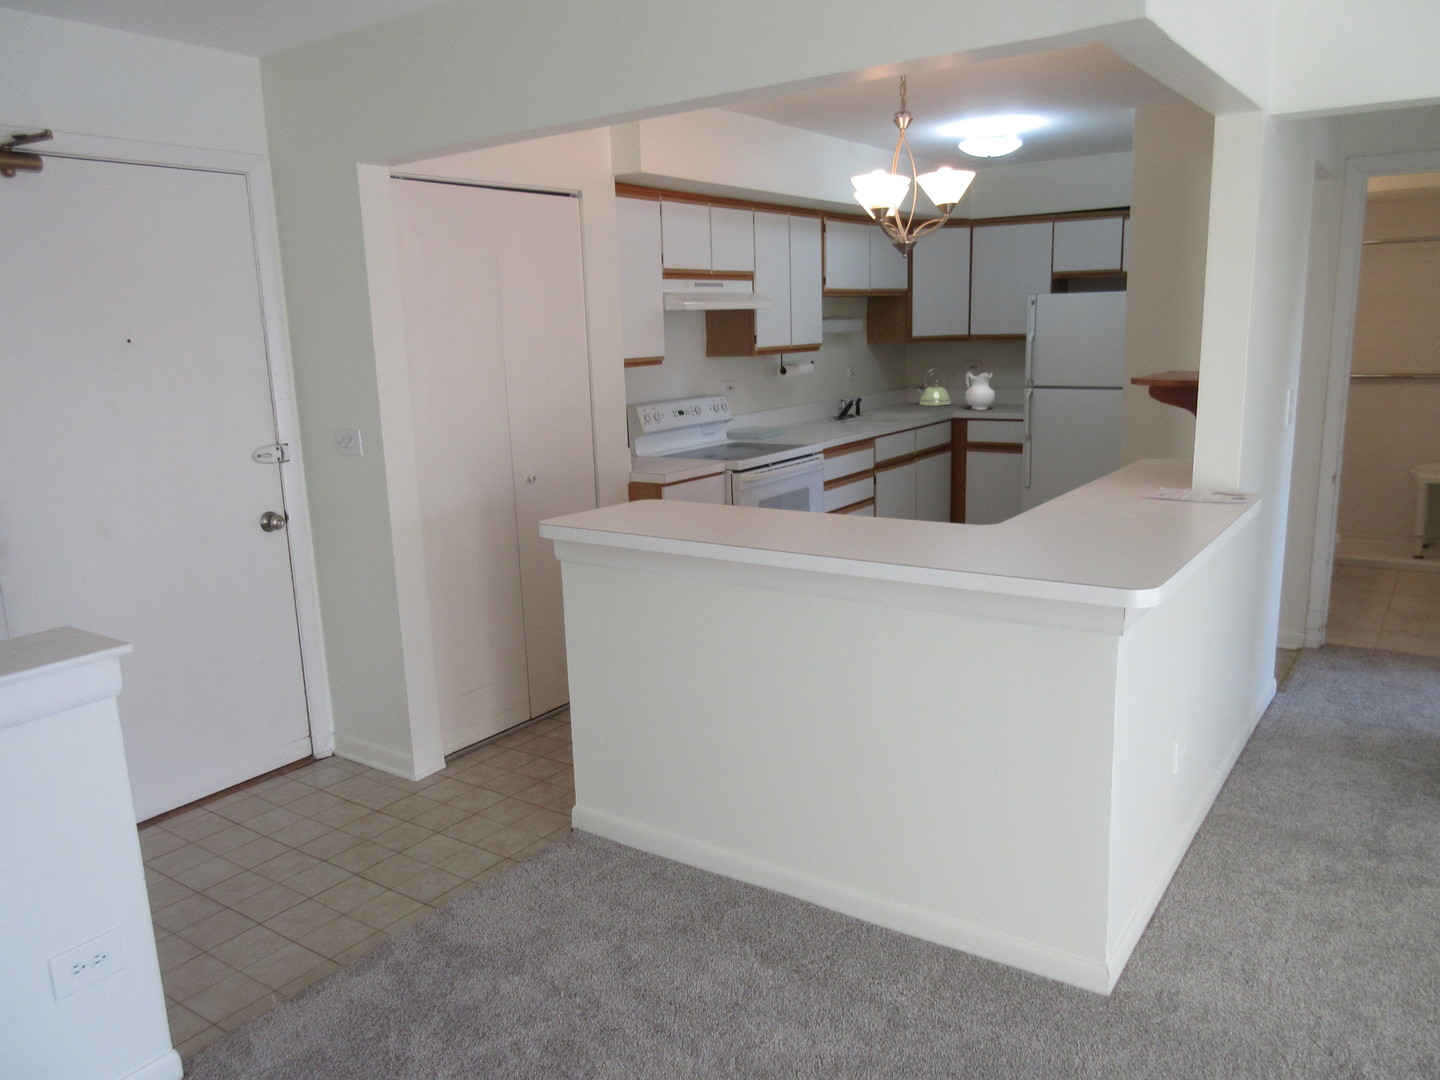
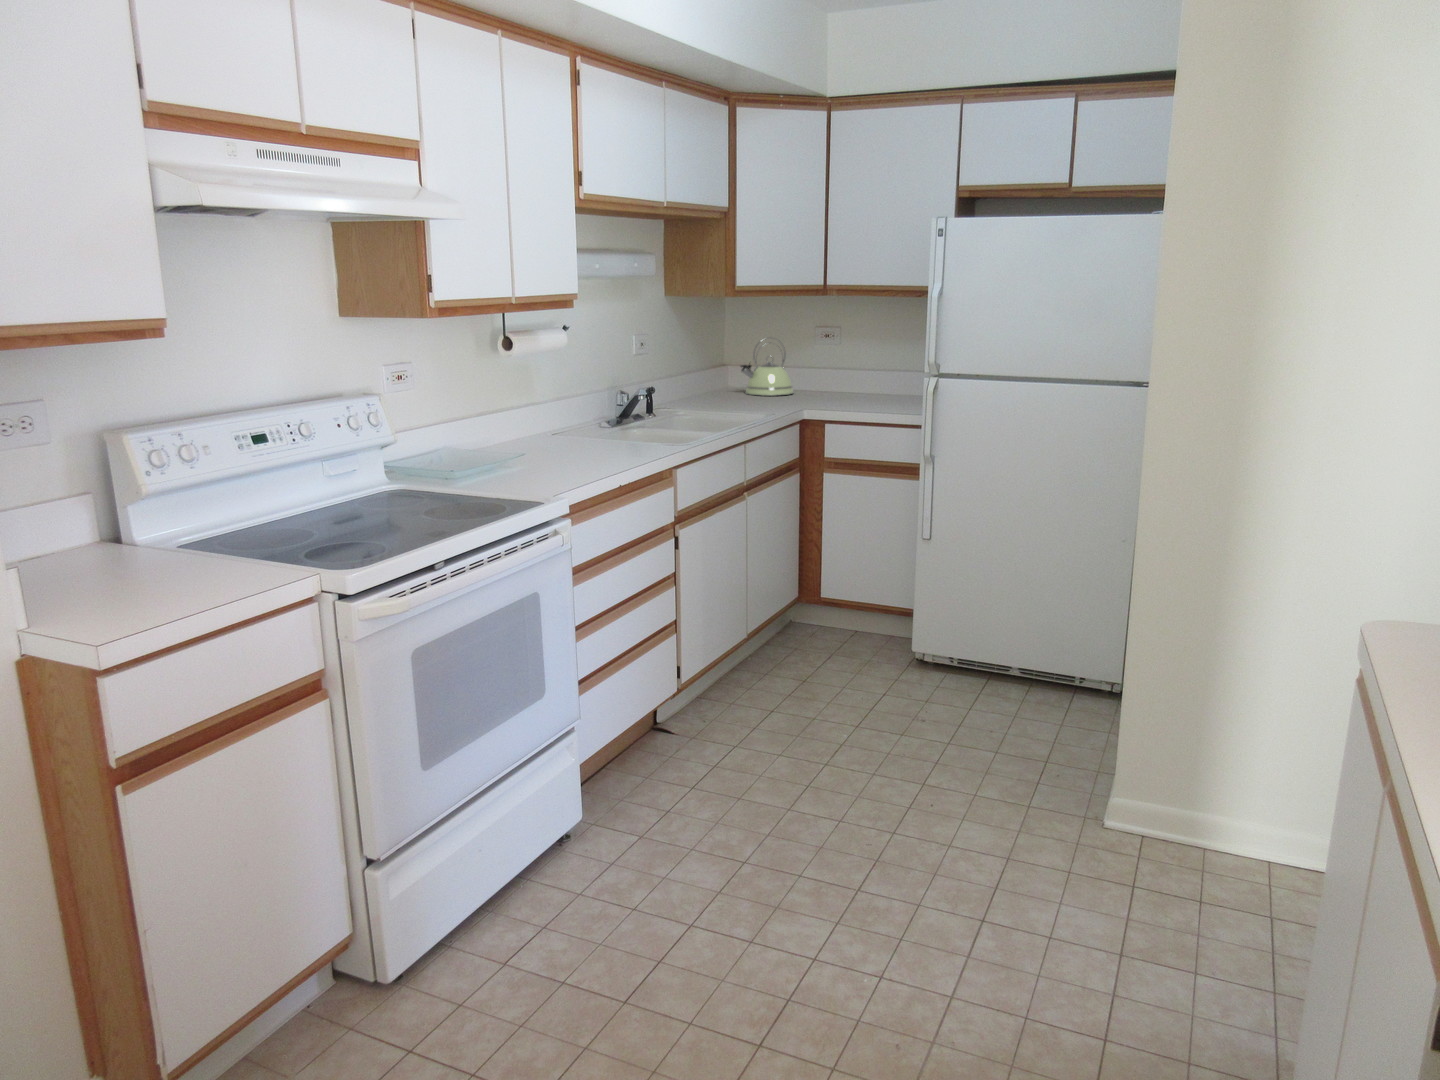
ceramic pitcher: present [965,372,995,410] -> none [818,343,864,405]

